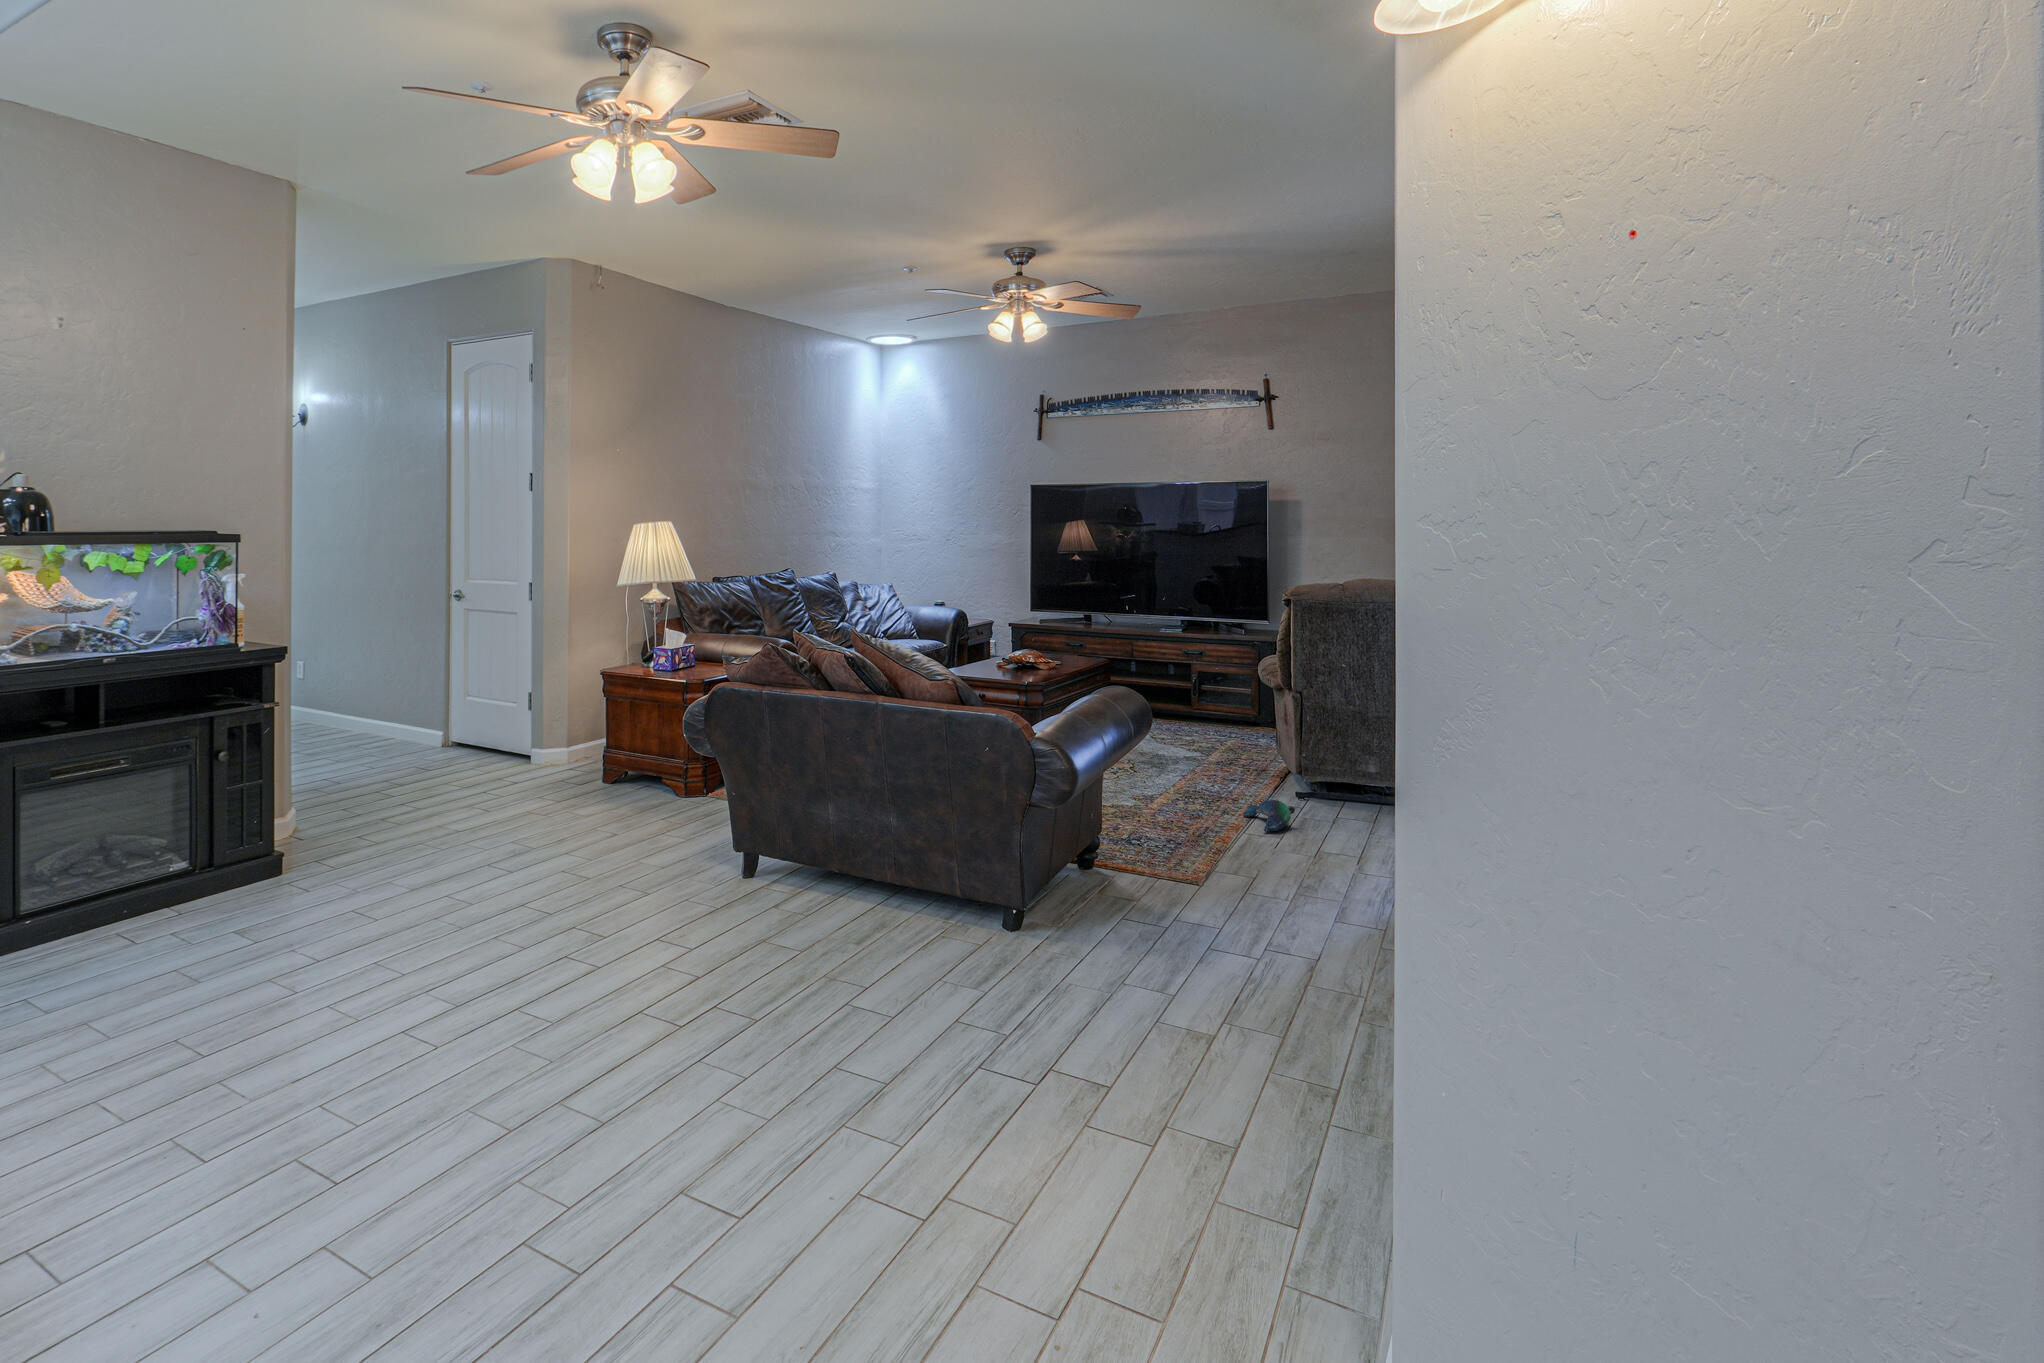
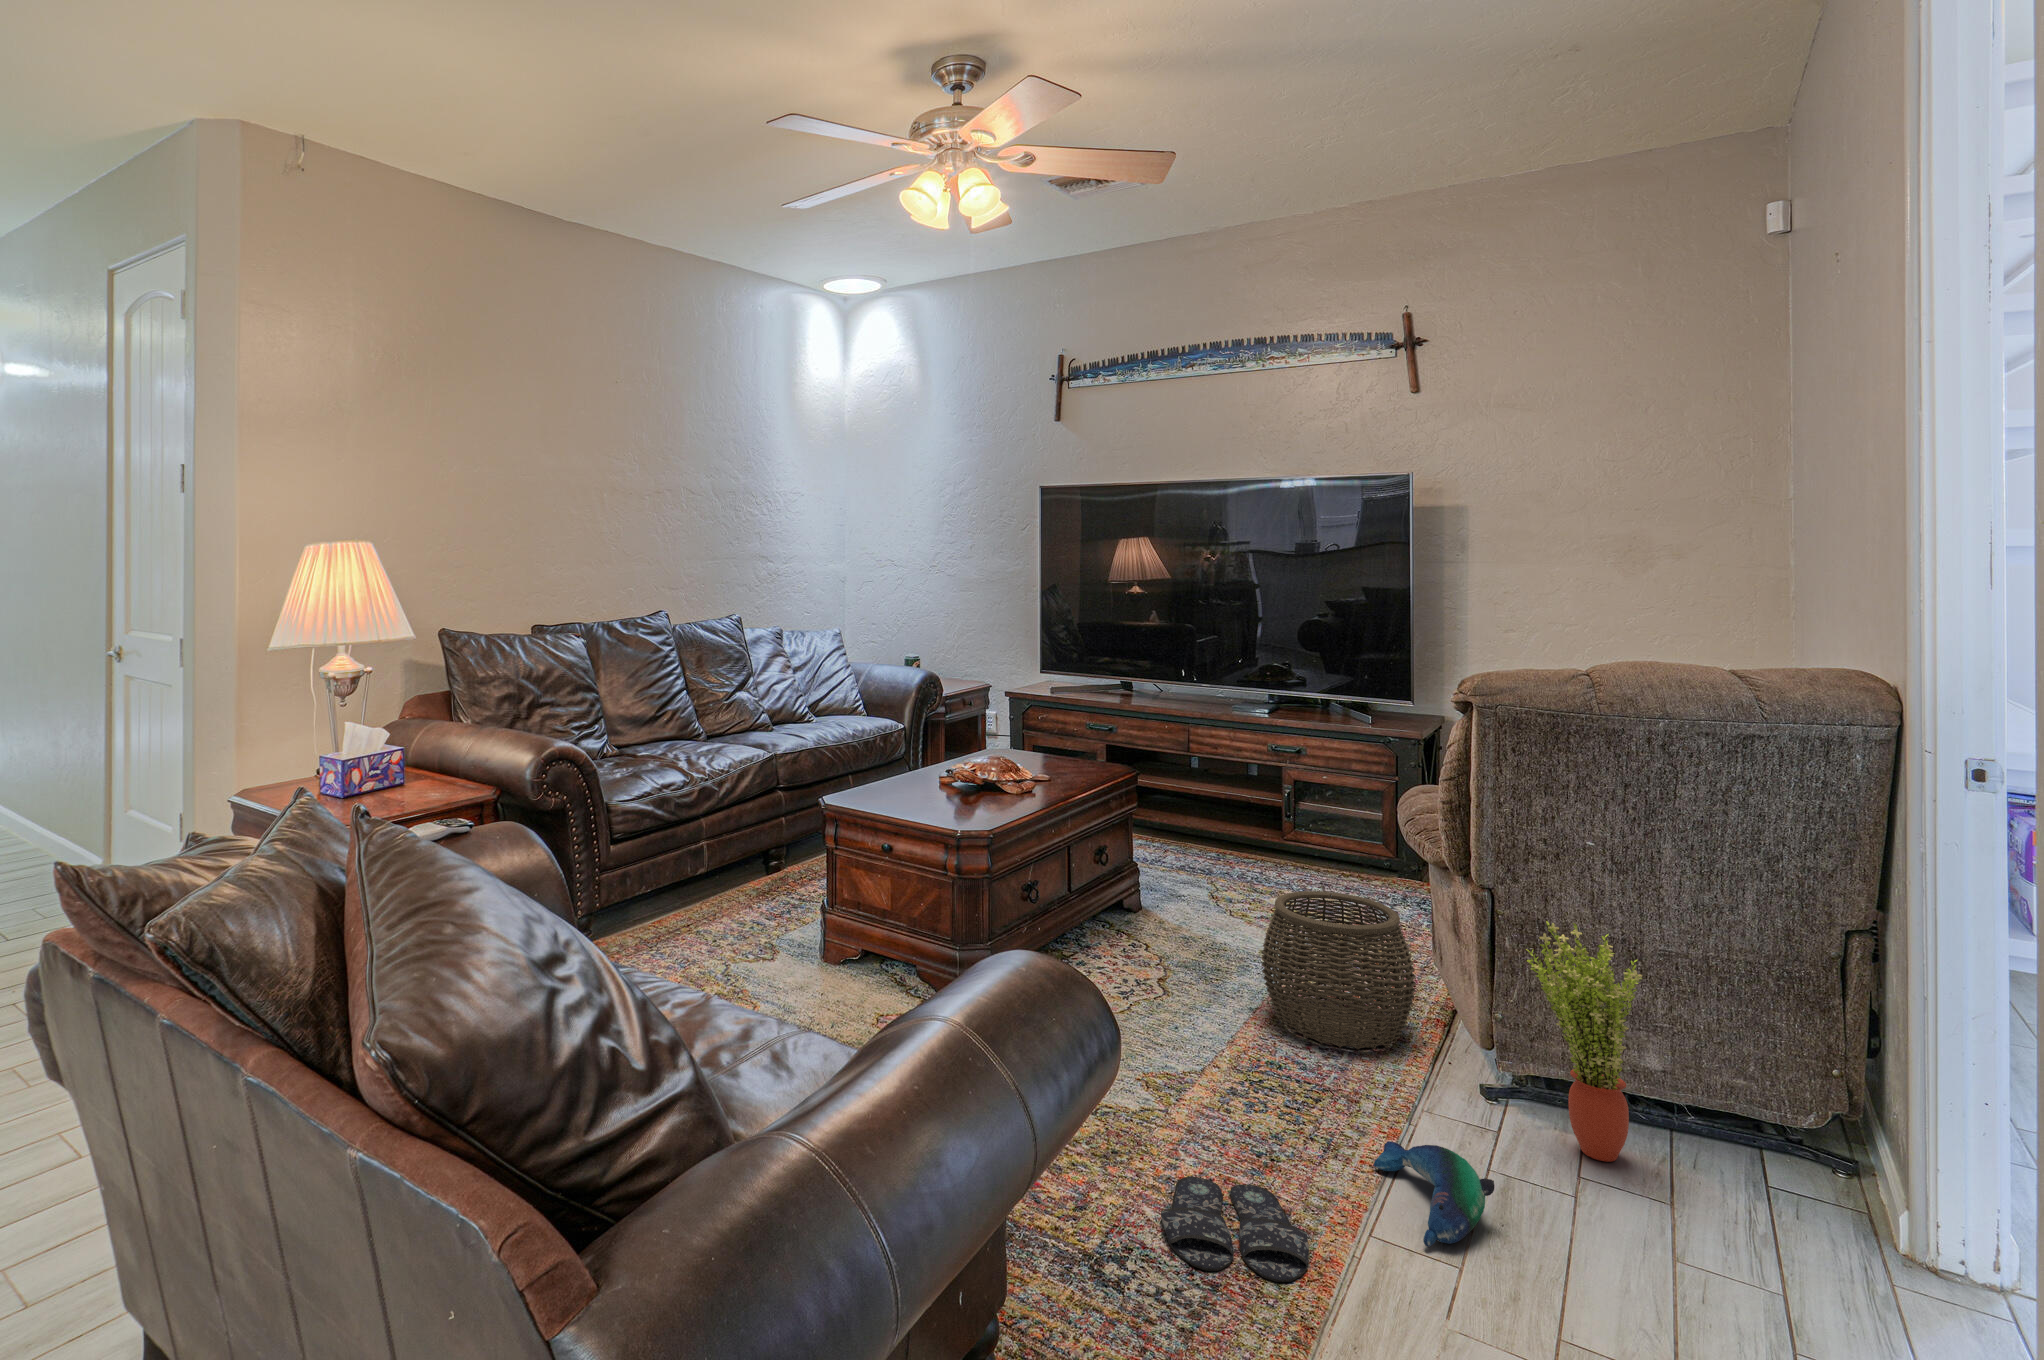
potted plant: none [1313,703,1363,811] -> present [1526,921,1642,1162]
woven basket: none [1186,712,1265,785] -> present [1262,891,1416,1050]
slippers: none [1150,820,1216,842] -> present [1161,1177,1309,1282]

